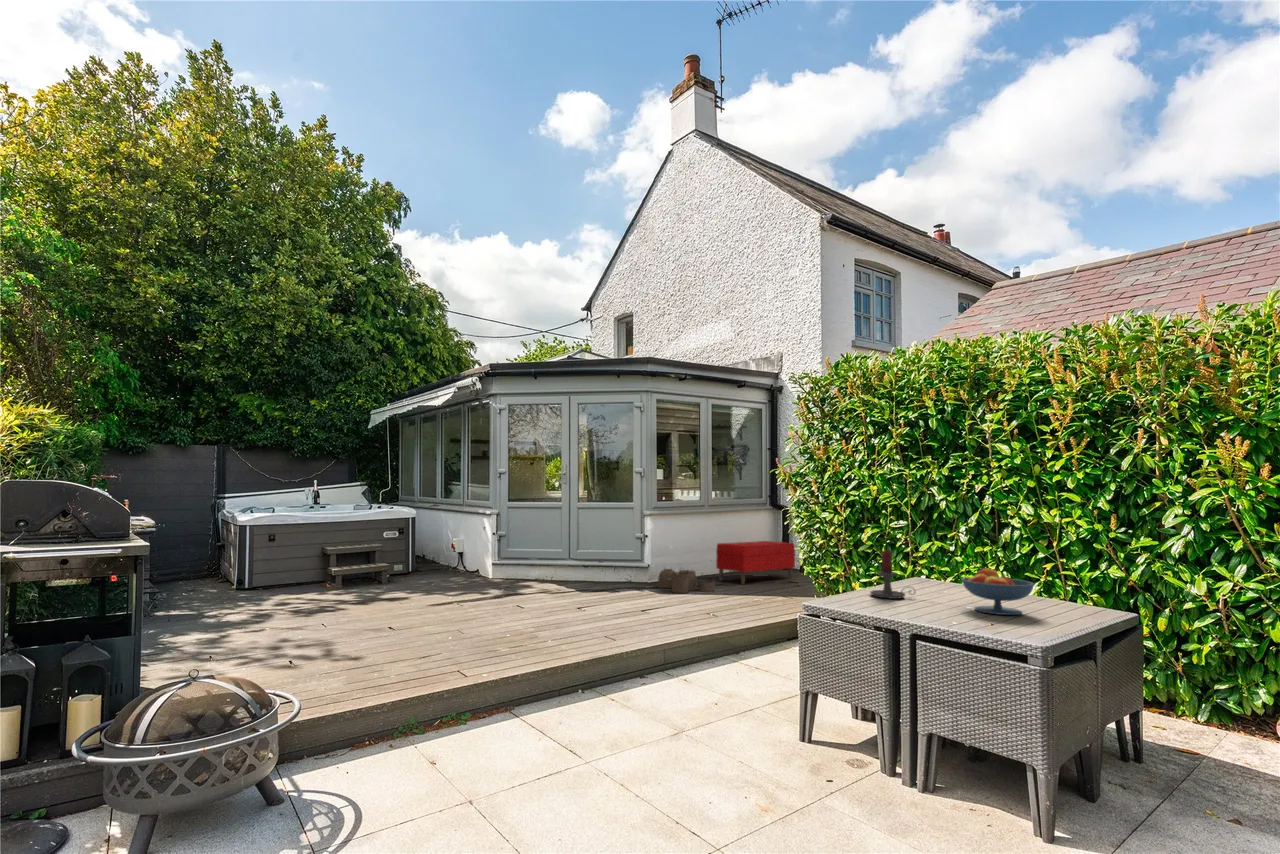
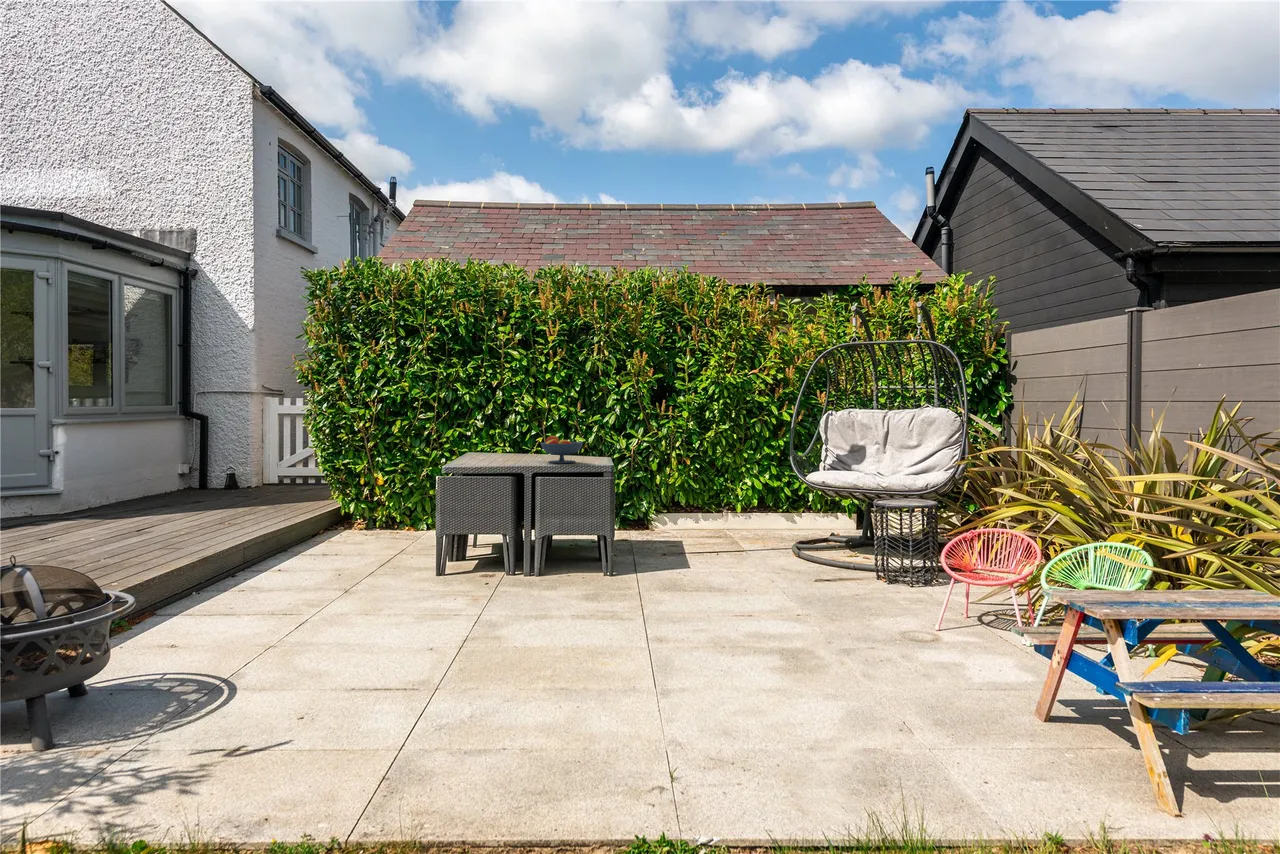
bench: present [716,541,795,584] -> none [139,450,228,499]
candle holder: present [870,550,915,599] -> none [478,428,507,463]
woven basket: present [658,569,715,593] -> none [77,485,164,514]

